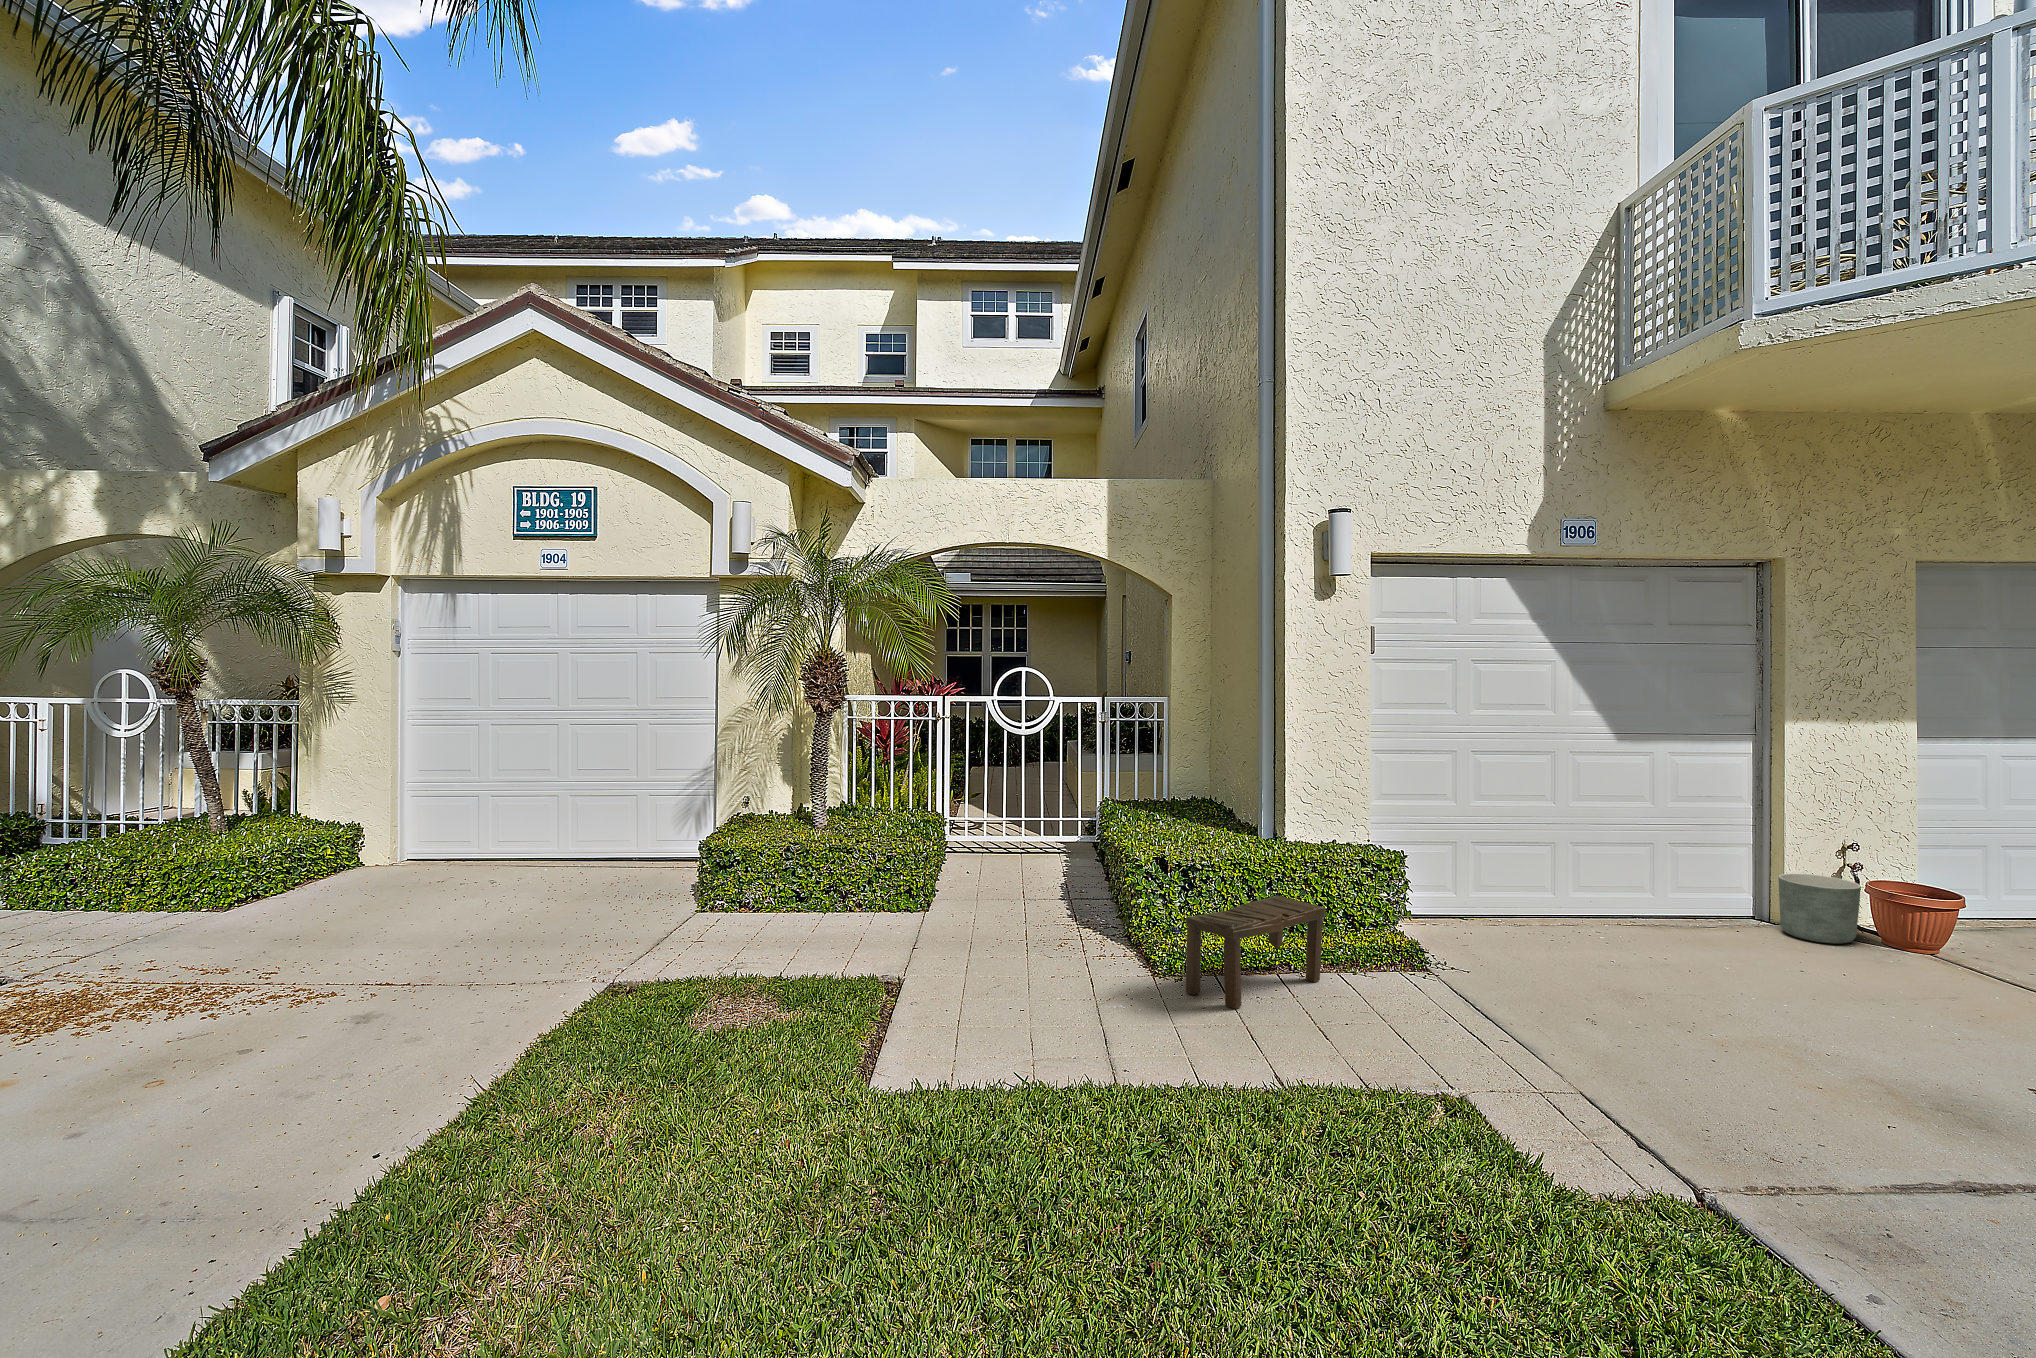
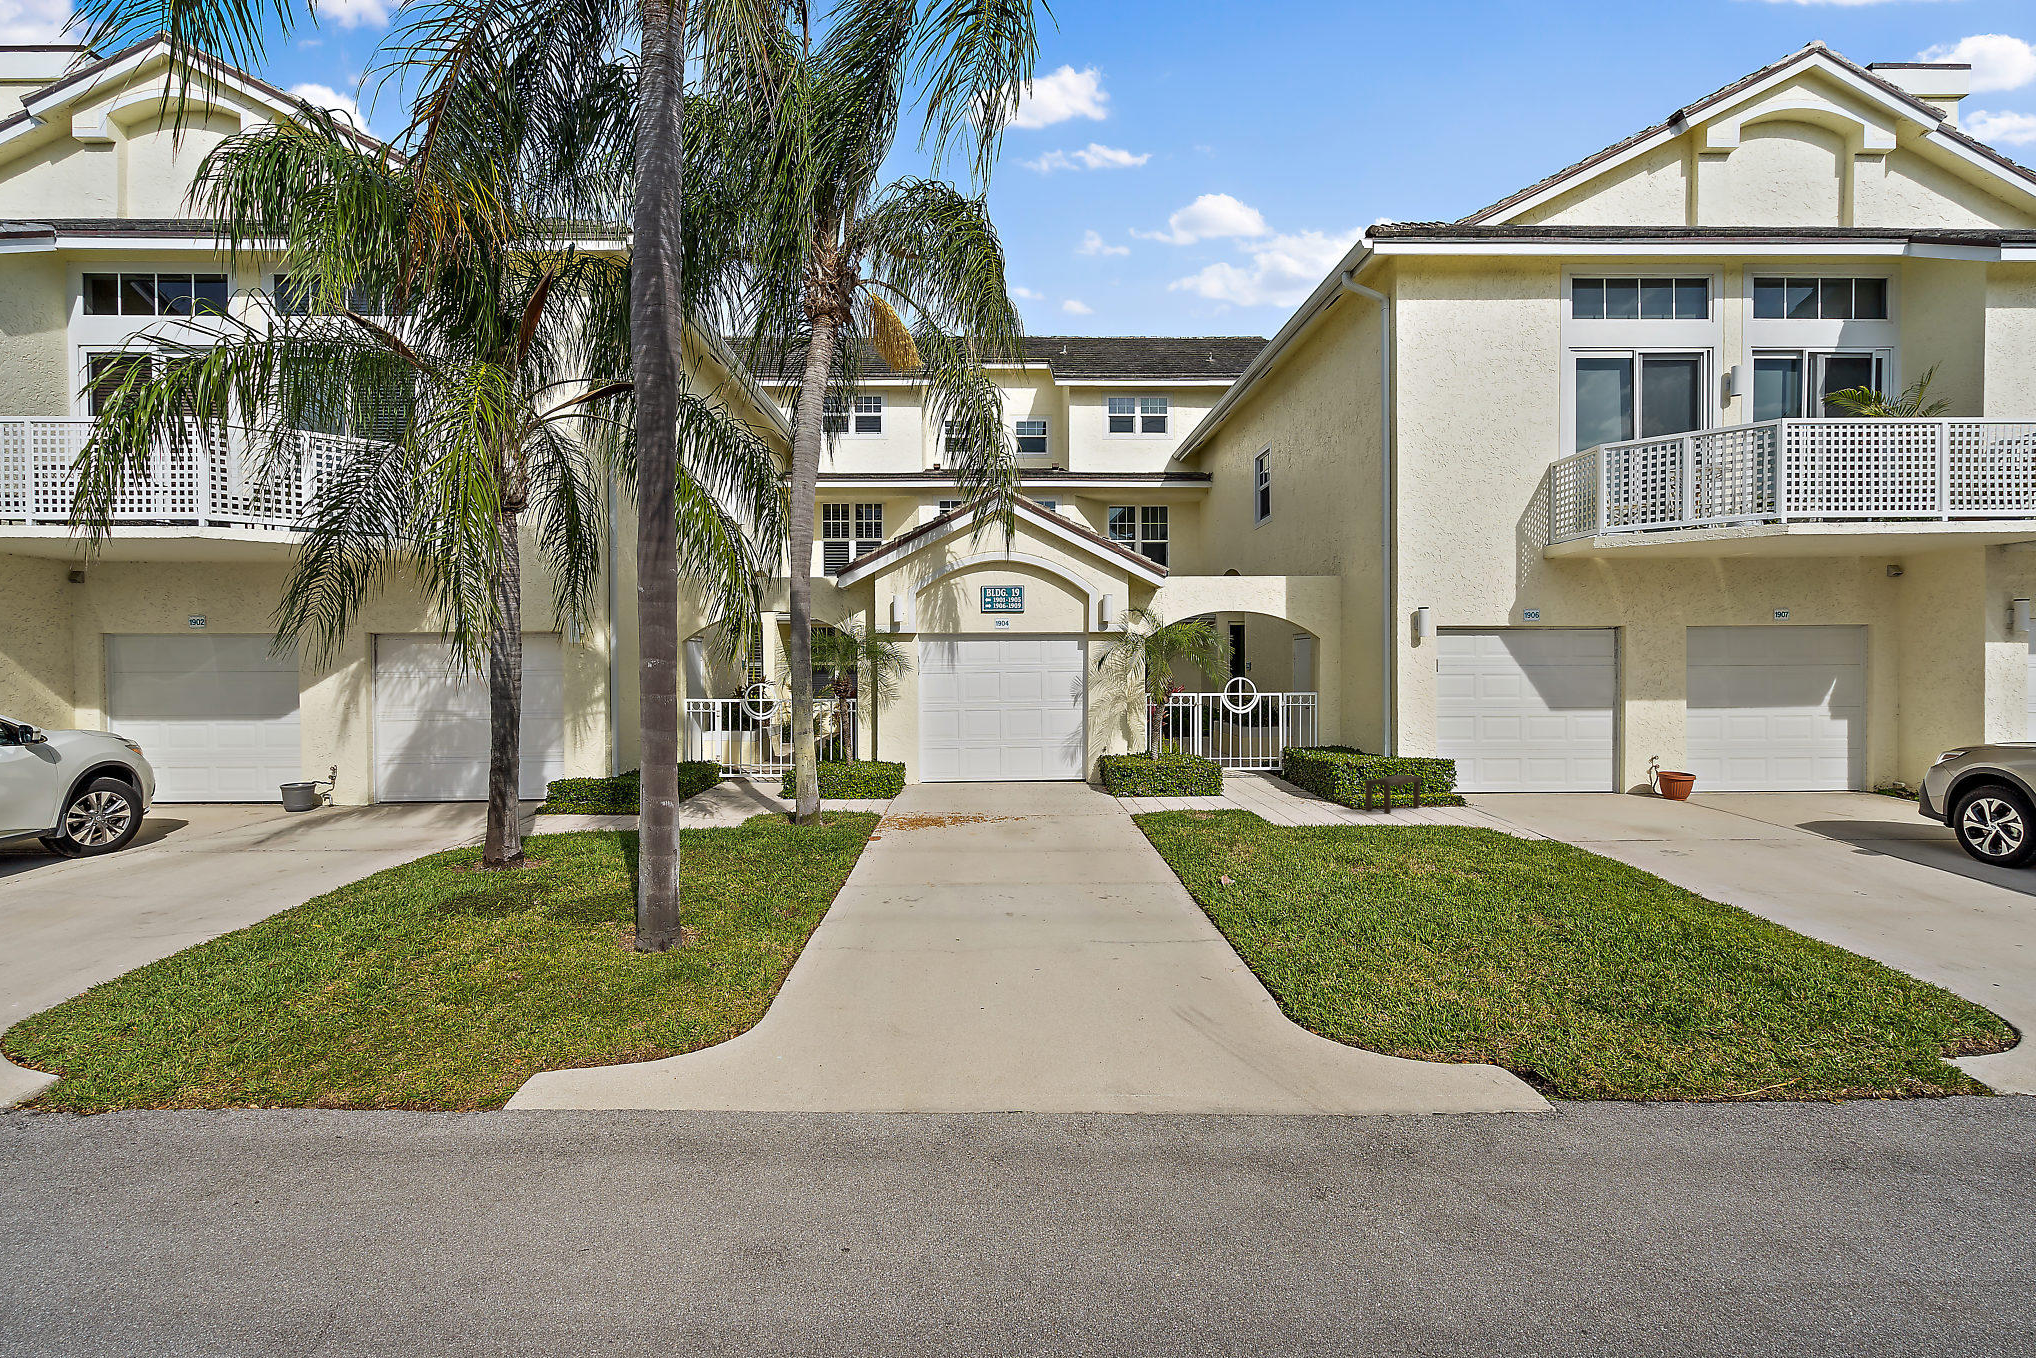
planter: present [1779,874,1861,944] -> none [1624,770,1658,799]

